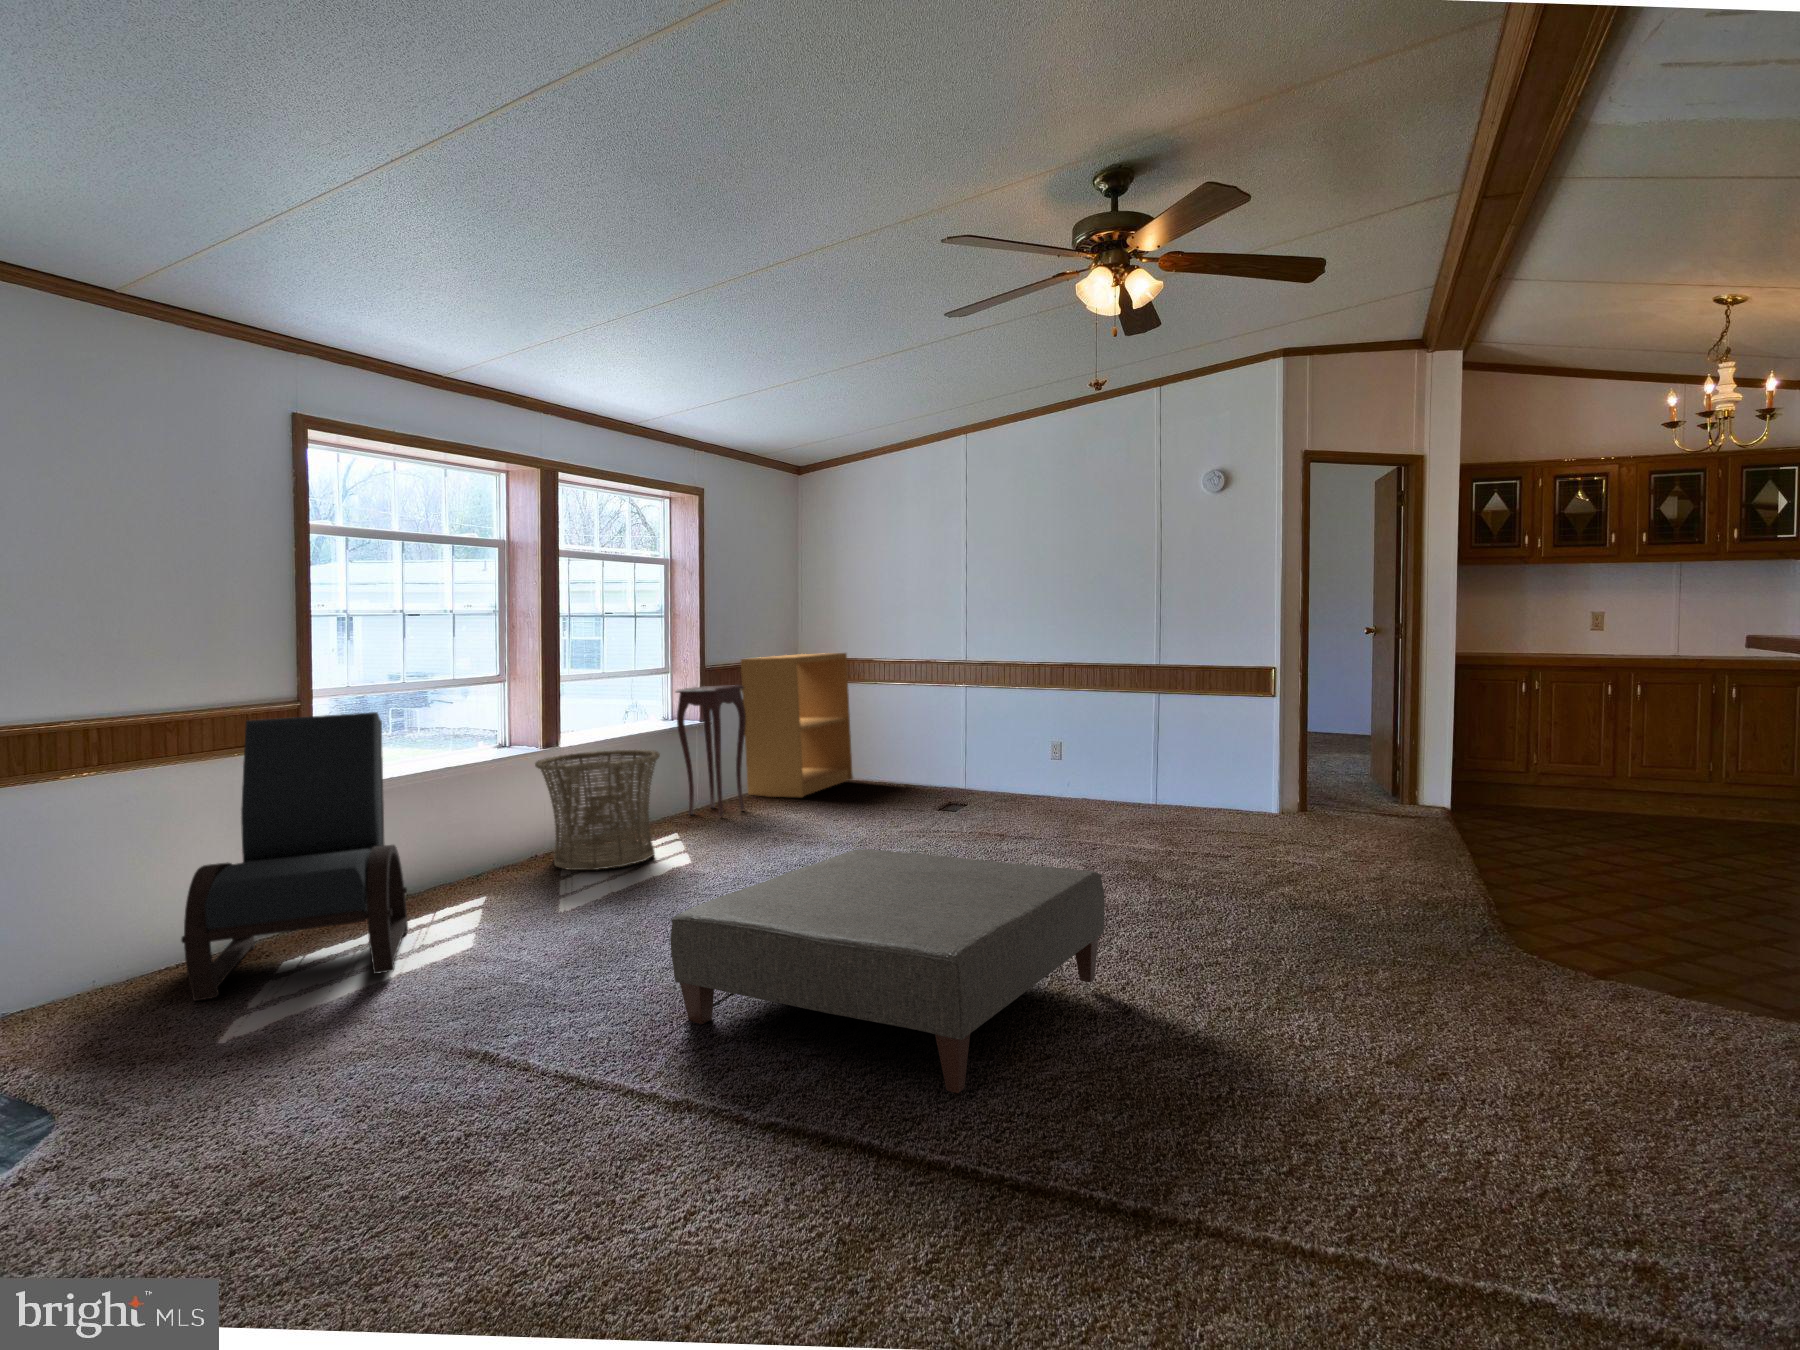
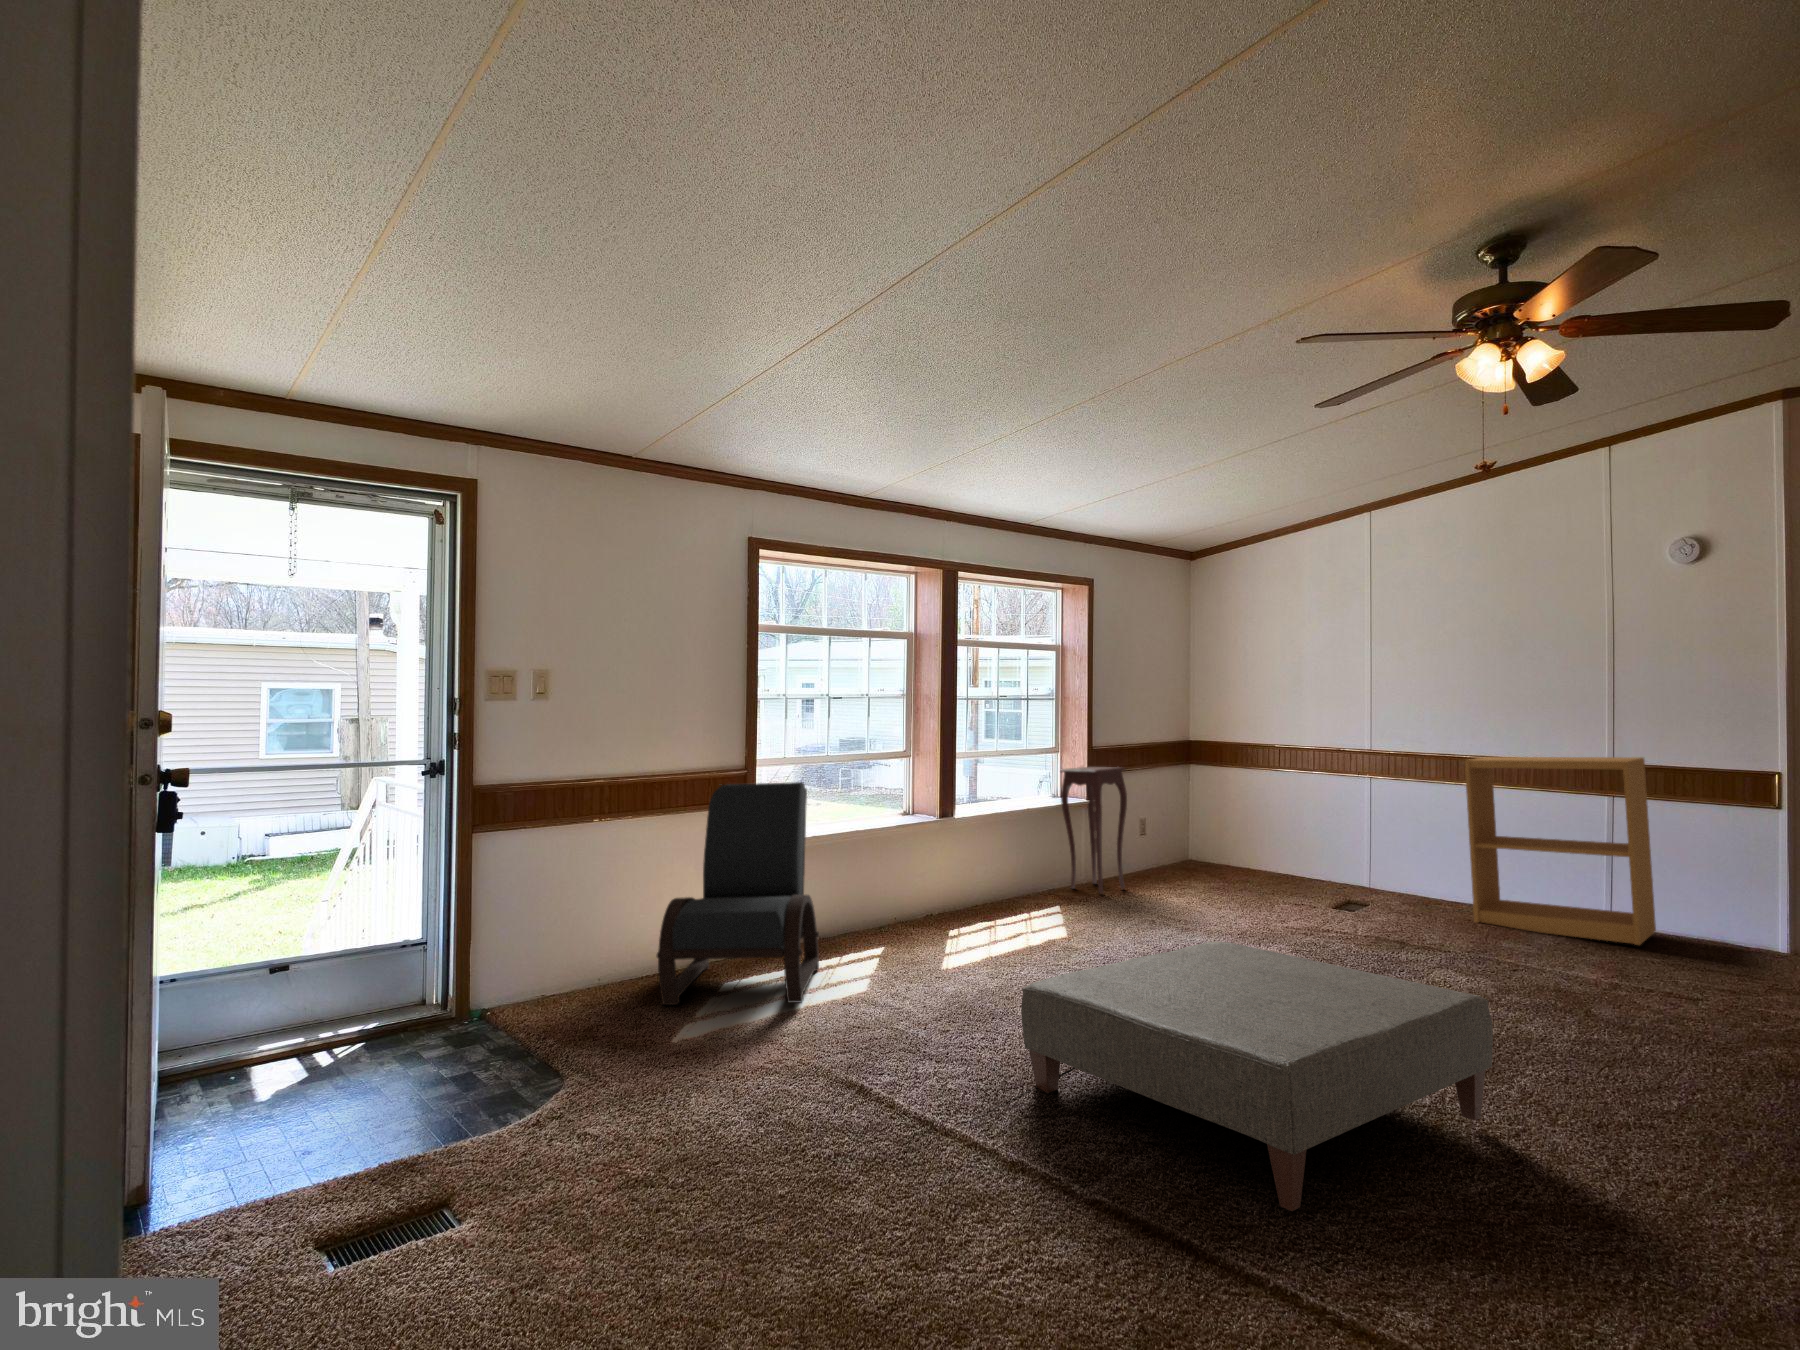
bookshelf: present [741,653,853,797] -> present [1465,757,1656,945]
basket: present [535,750,660,870] -> none [930,823,1039,933]

